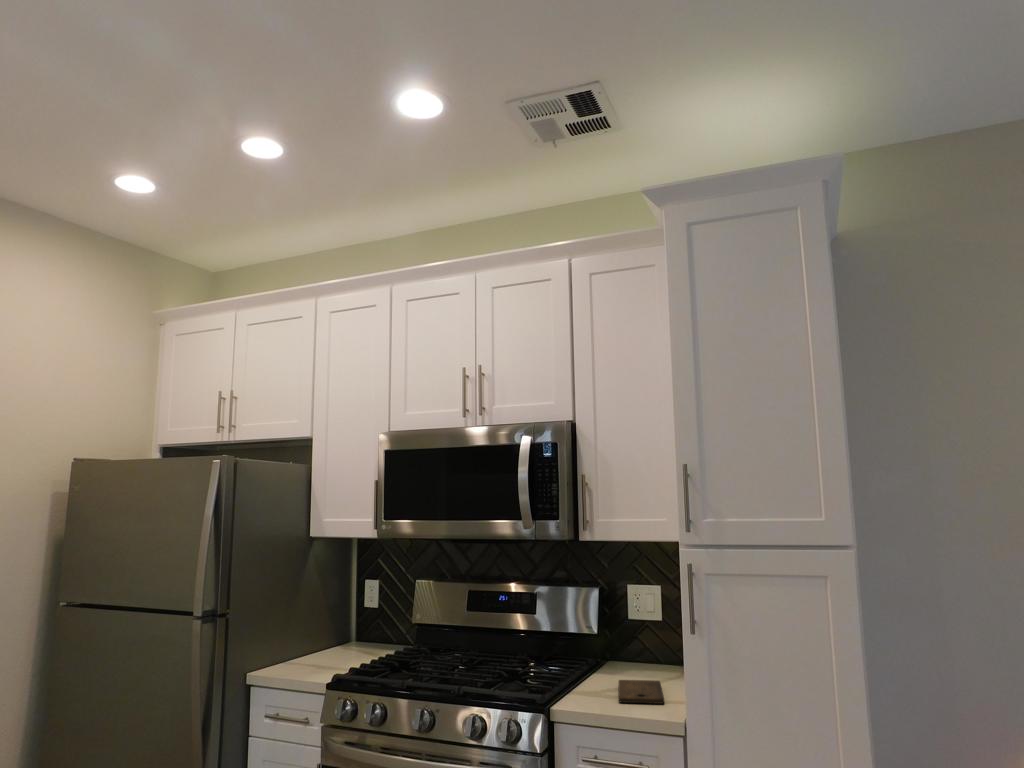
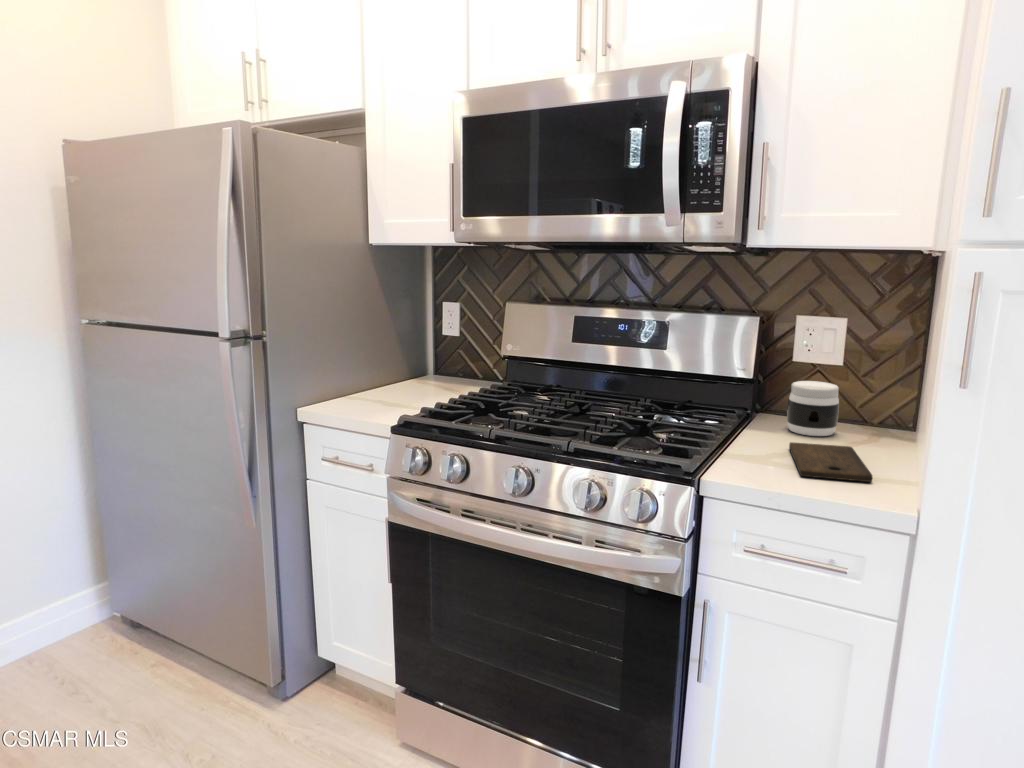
jar: none [622,633,656,675] -> present [787,381,839,436]

